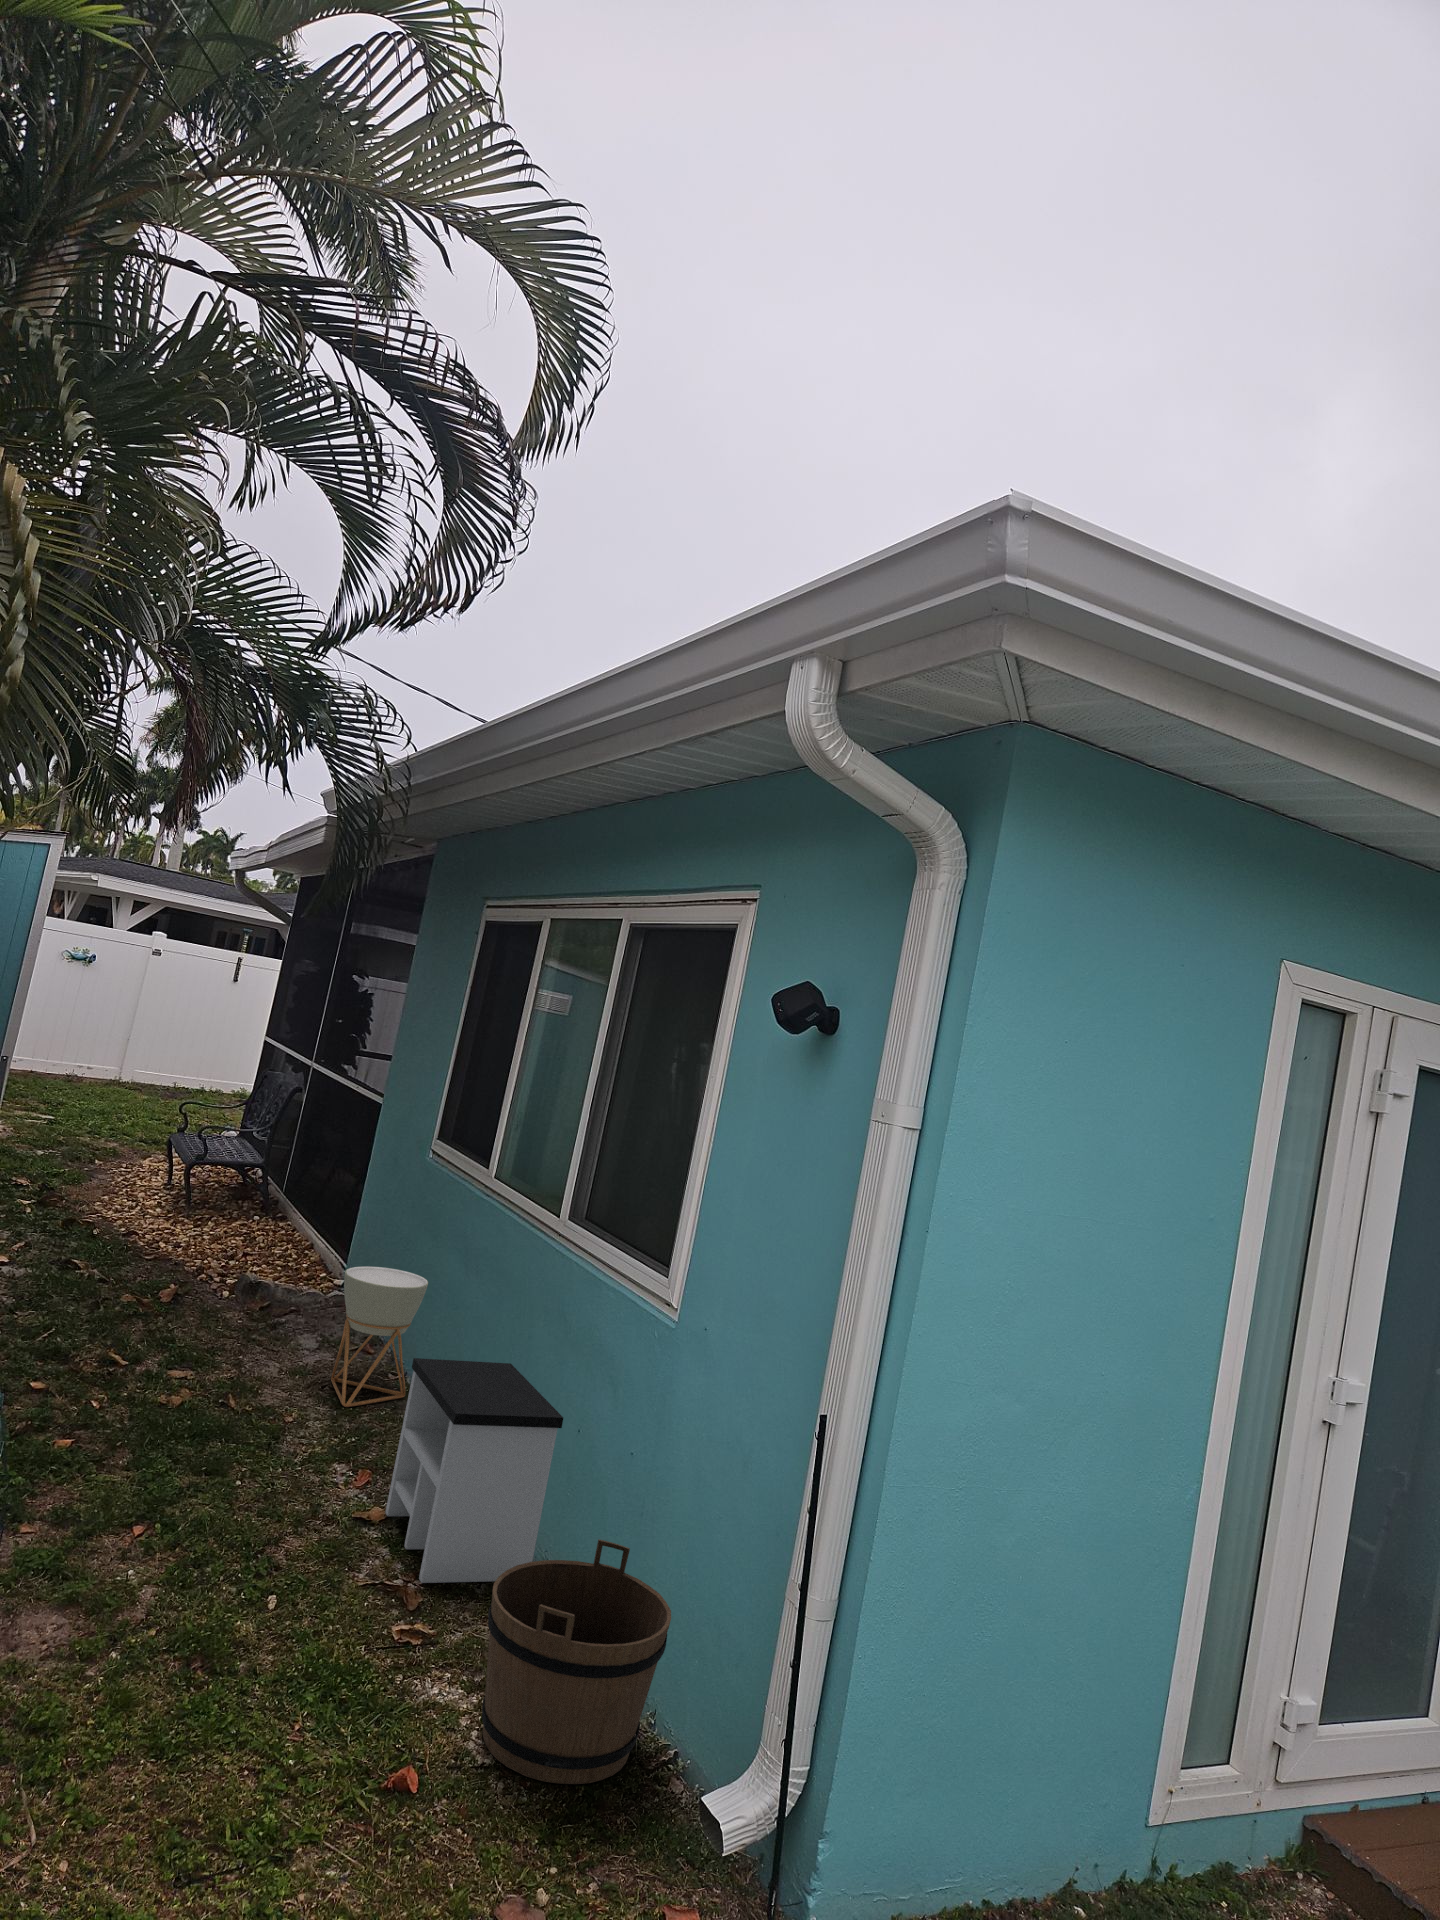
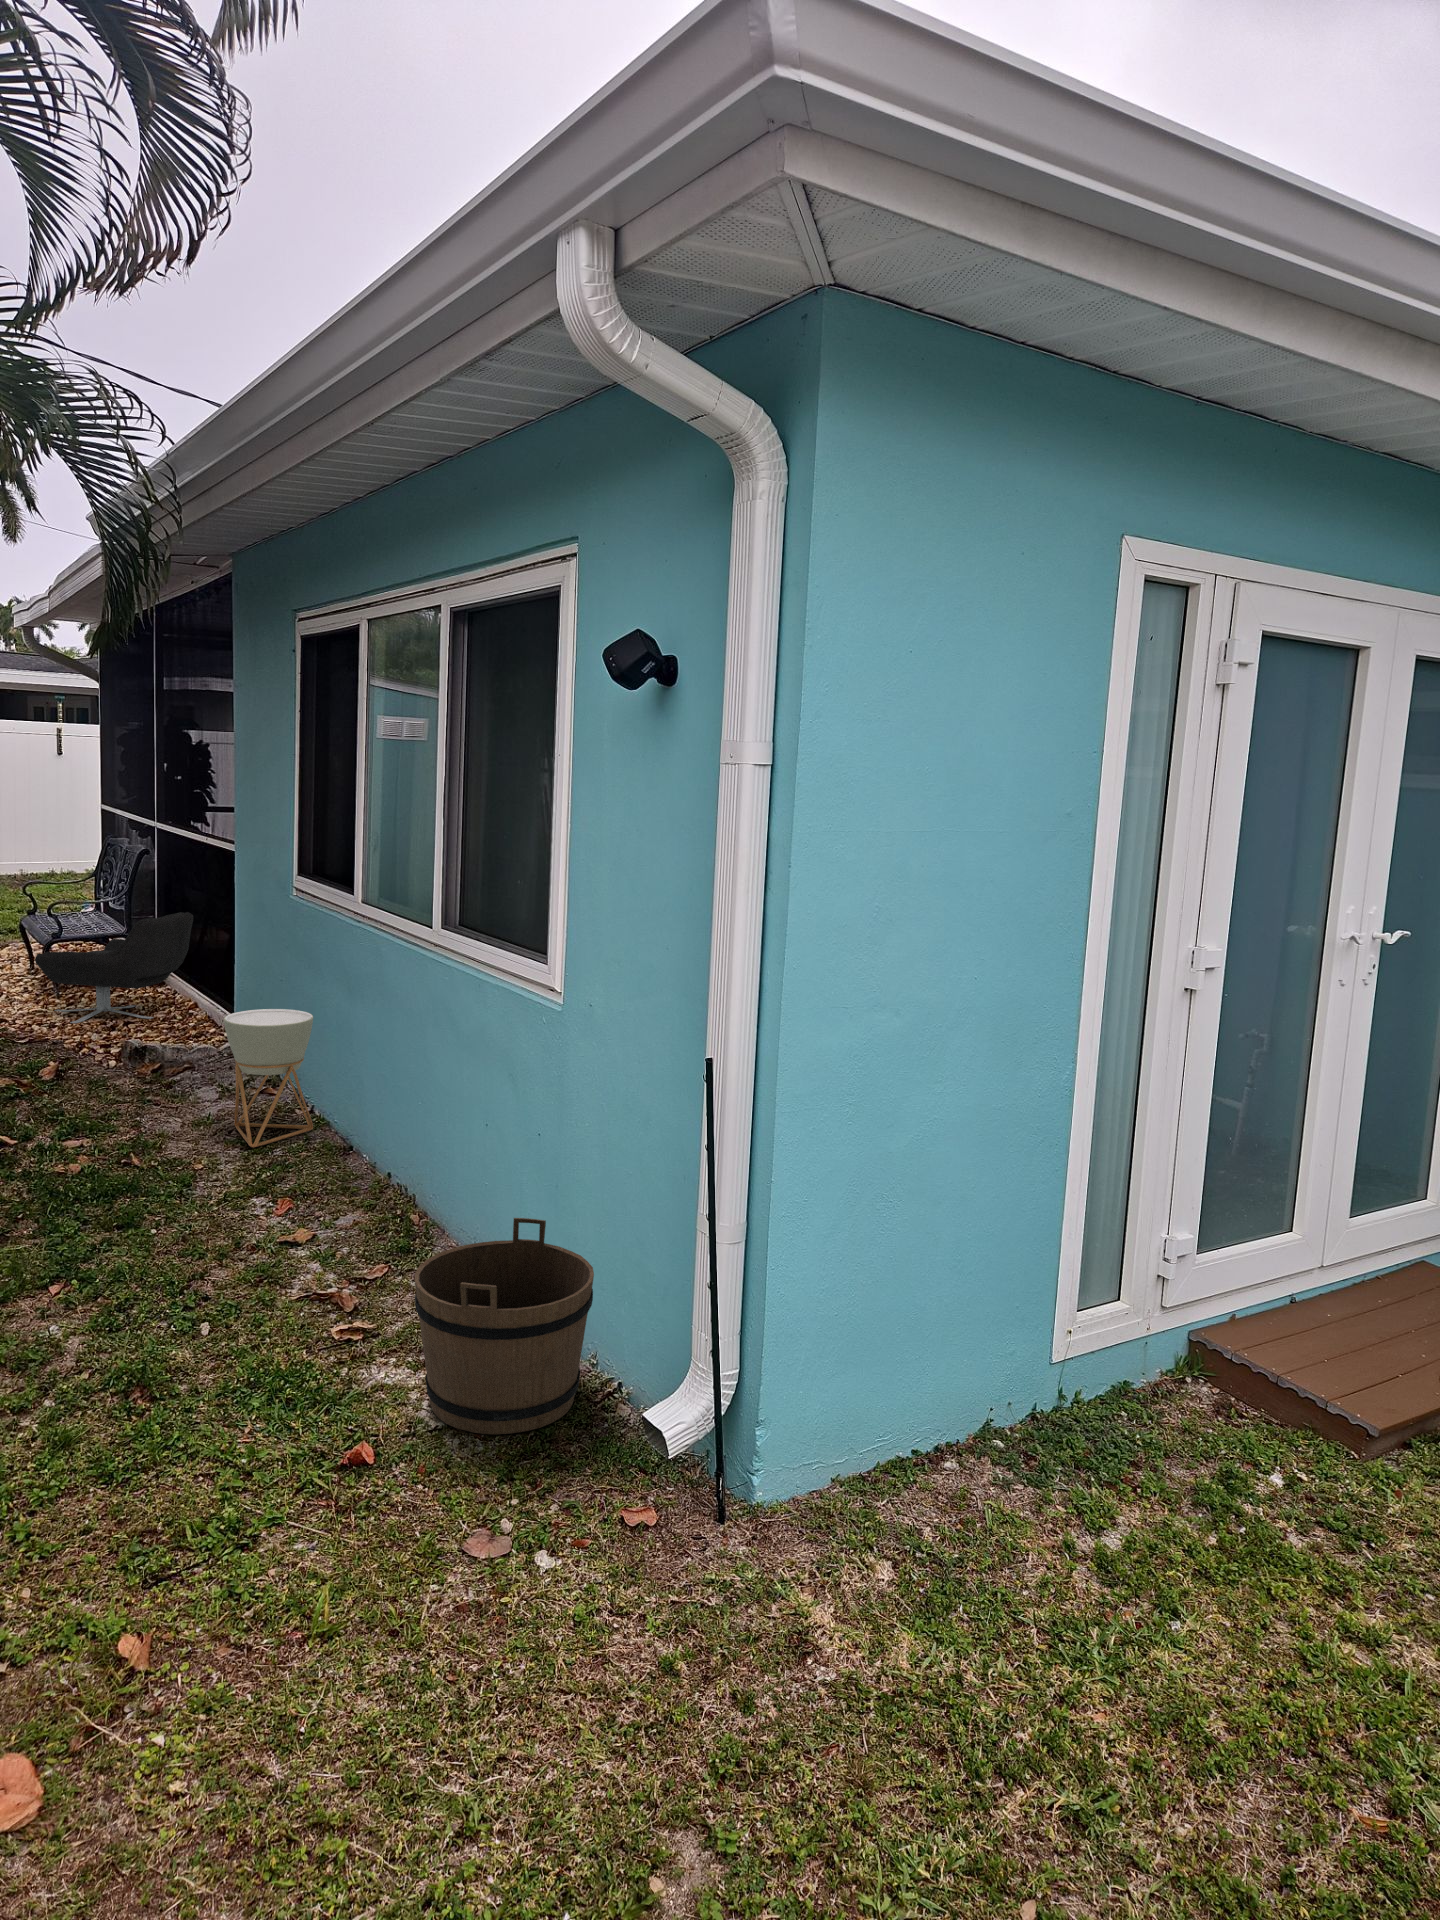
lounge chair: none [177,1154,330,1252] -> present [35,912,193,1023]
side table: present [385,1358,563,1583] -> none [305,1076,465,1289]

